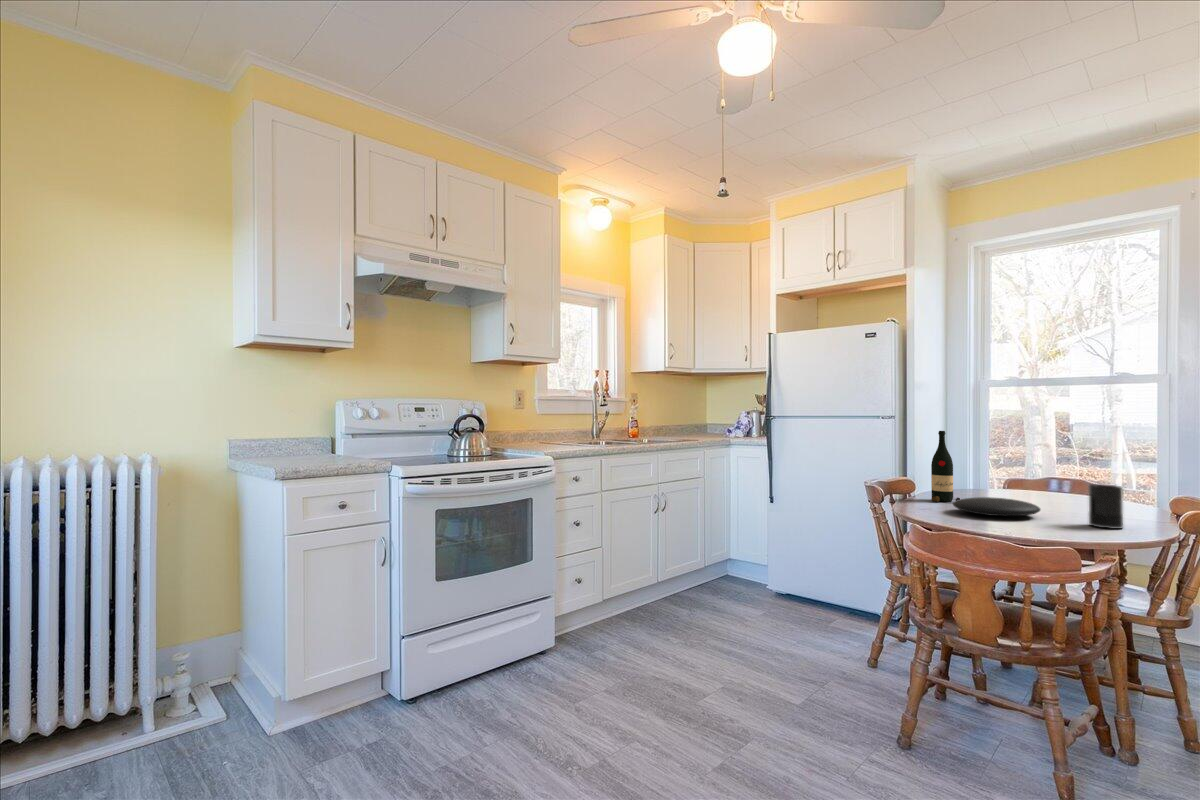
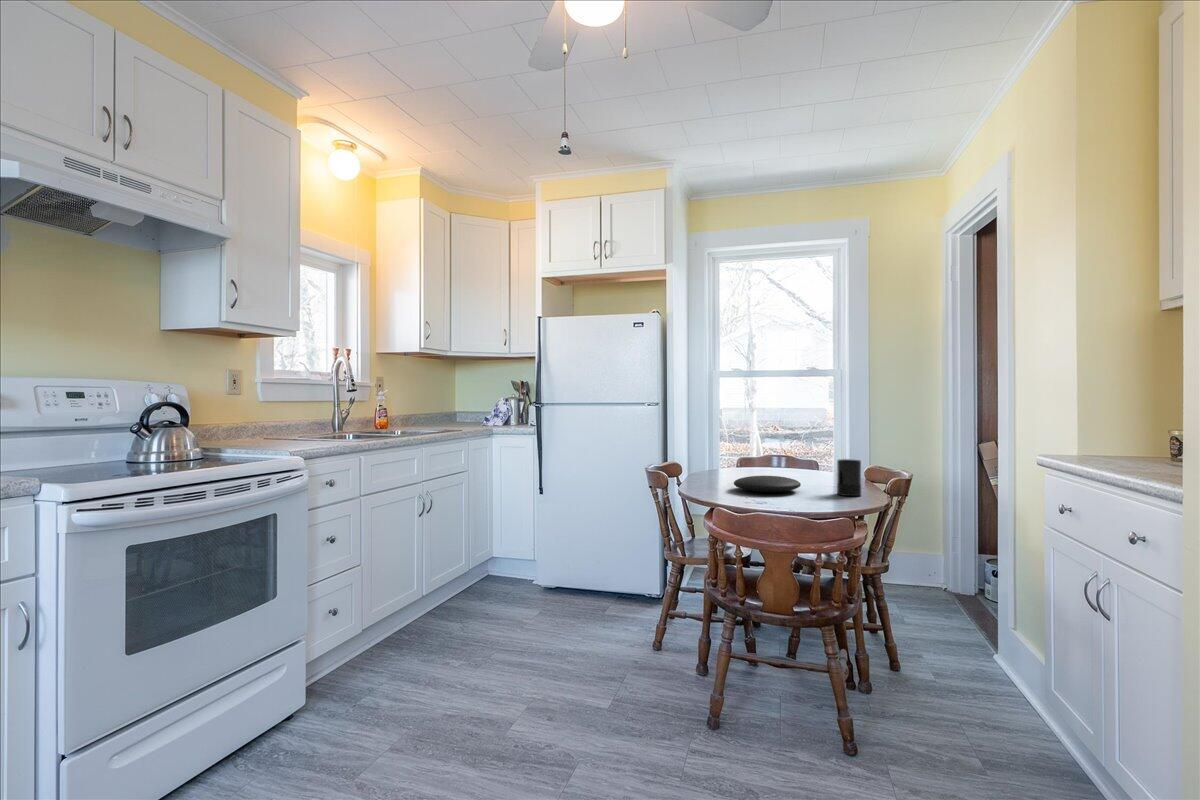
wine bottle: present [931,431,960,502] -> none [705,416,730,482]

